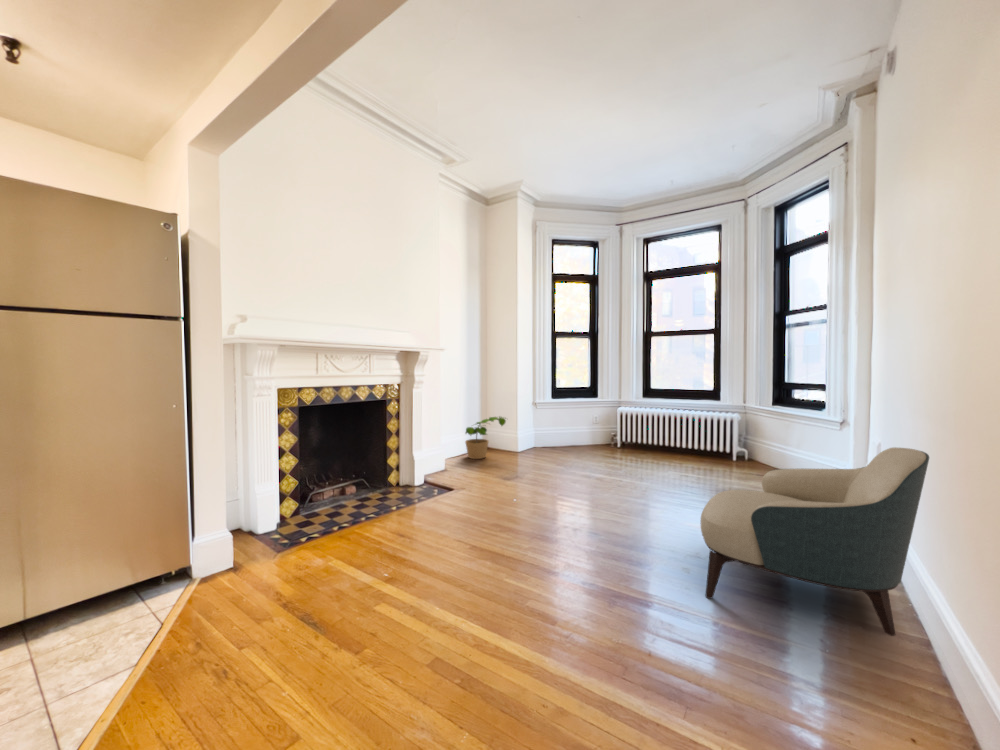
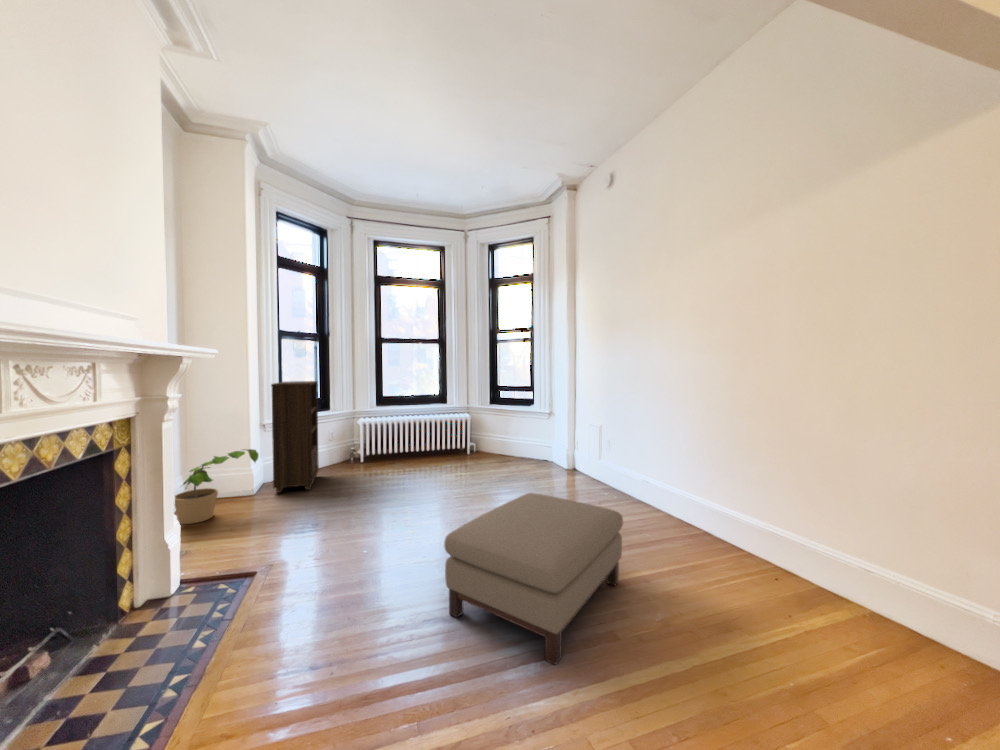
bookshelf: none [528,371,573,457] -> present [271,381,319,493]
armchair: present [700,447,929,636] -> none [579,422,719,559]
ottoman: none [478,481,638,594] -> present [444,493,623,665]

